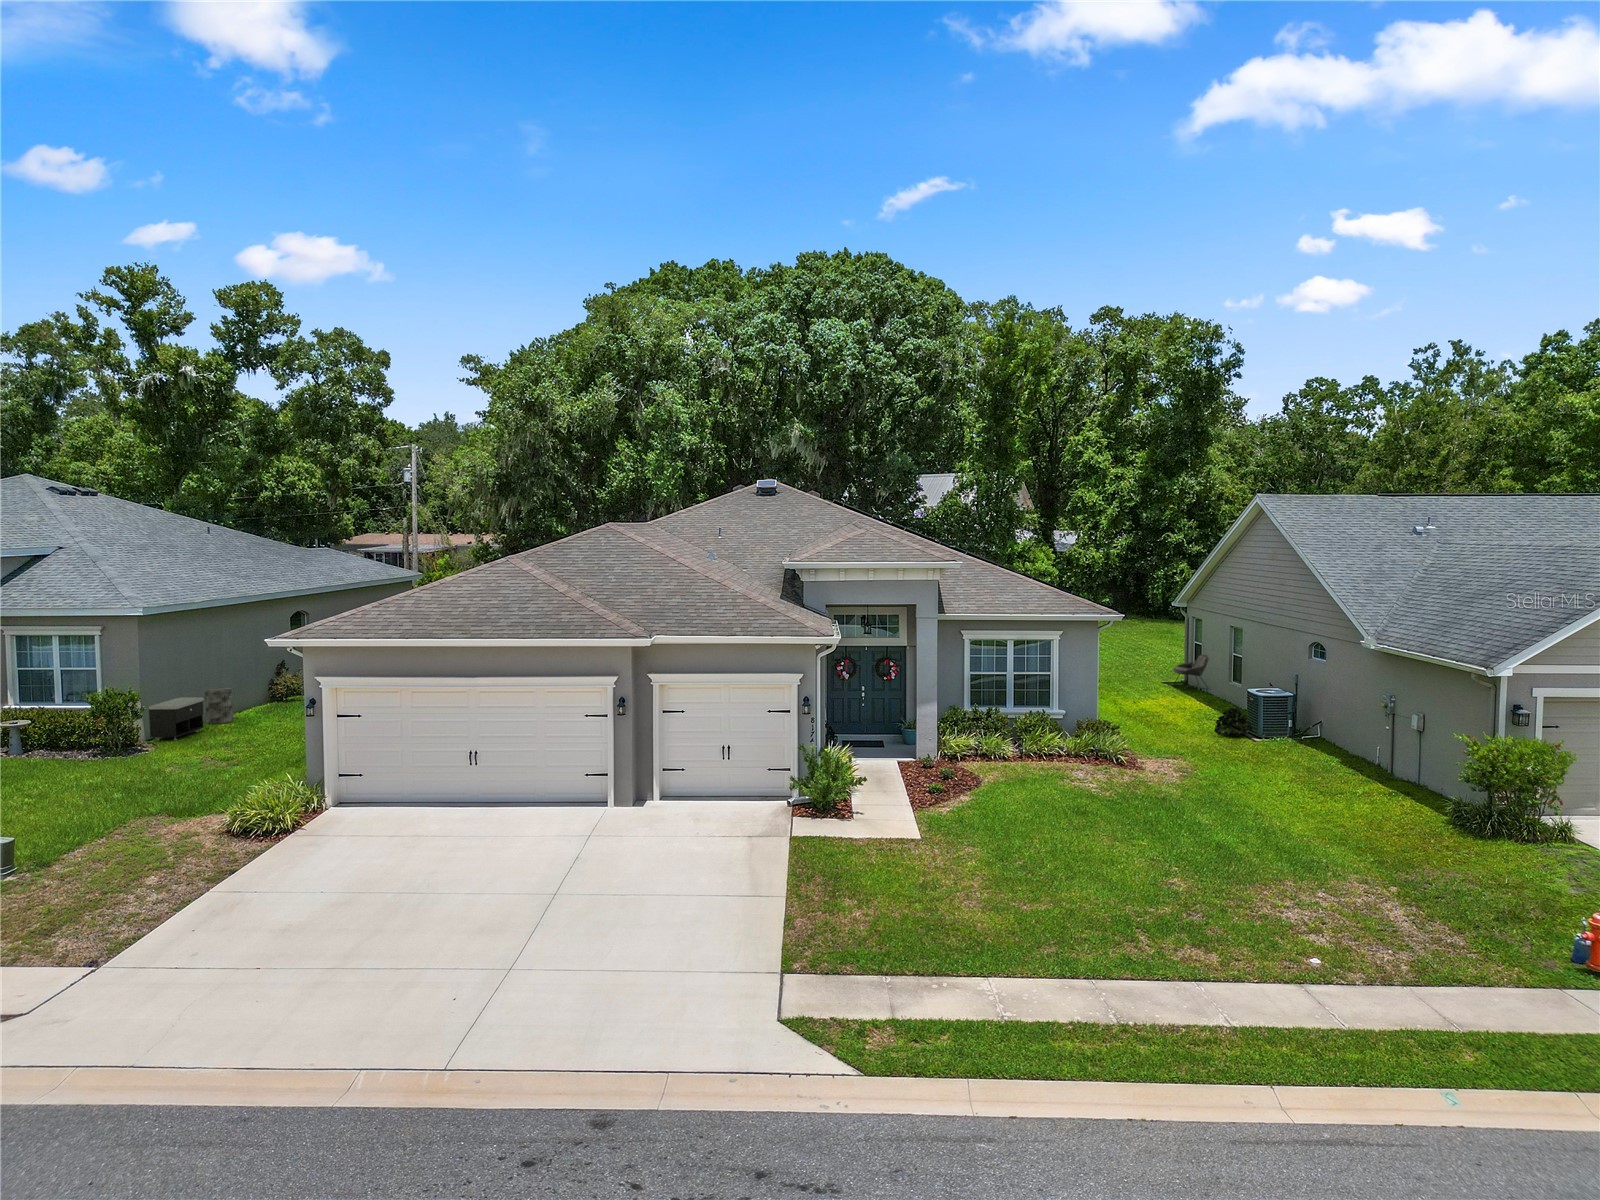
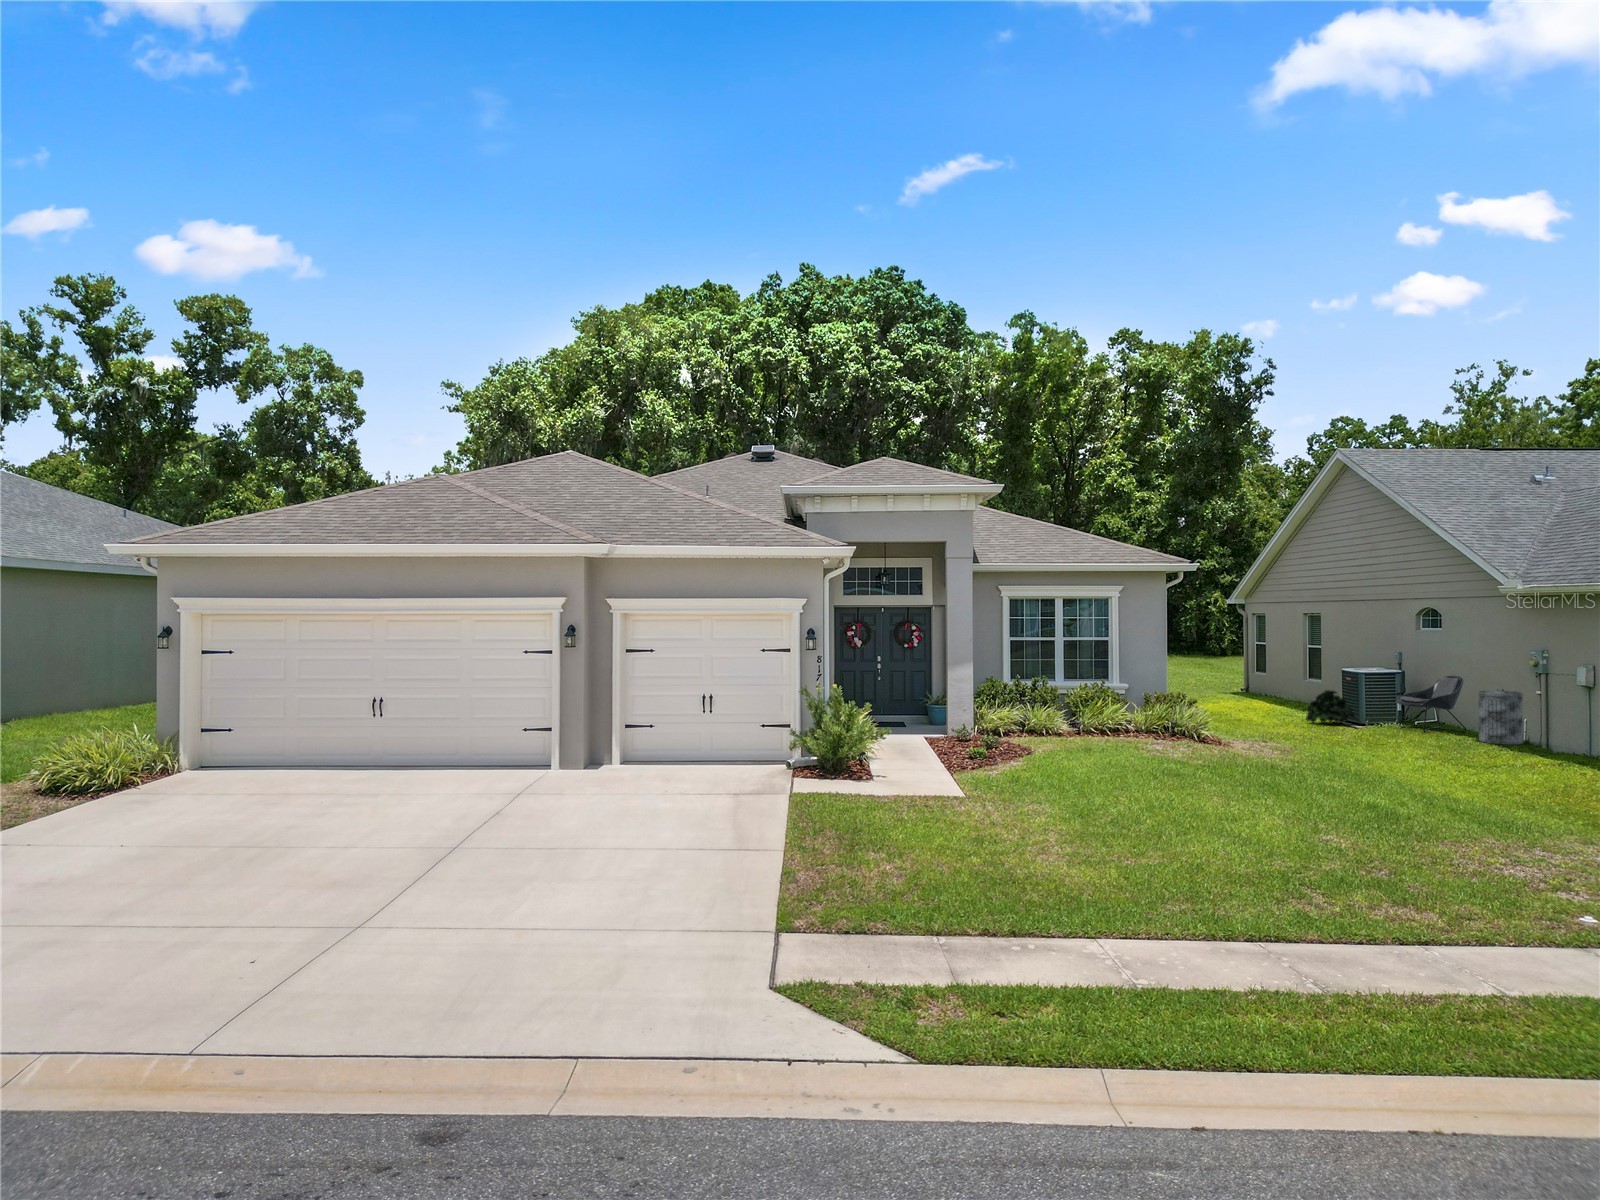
lounge chair: present [1173,655,1209,690] -> present [1396,675,1466,733]
trash can: present [204,687,233,724] -> present [1478,689,1523,745]
storage bench: present [149,697,204,740] -> none [5,683,81,730]

